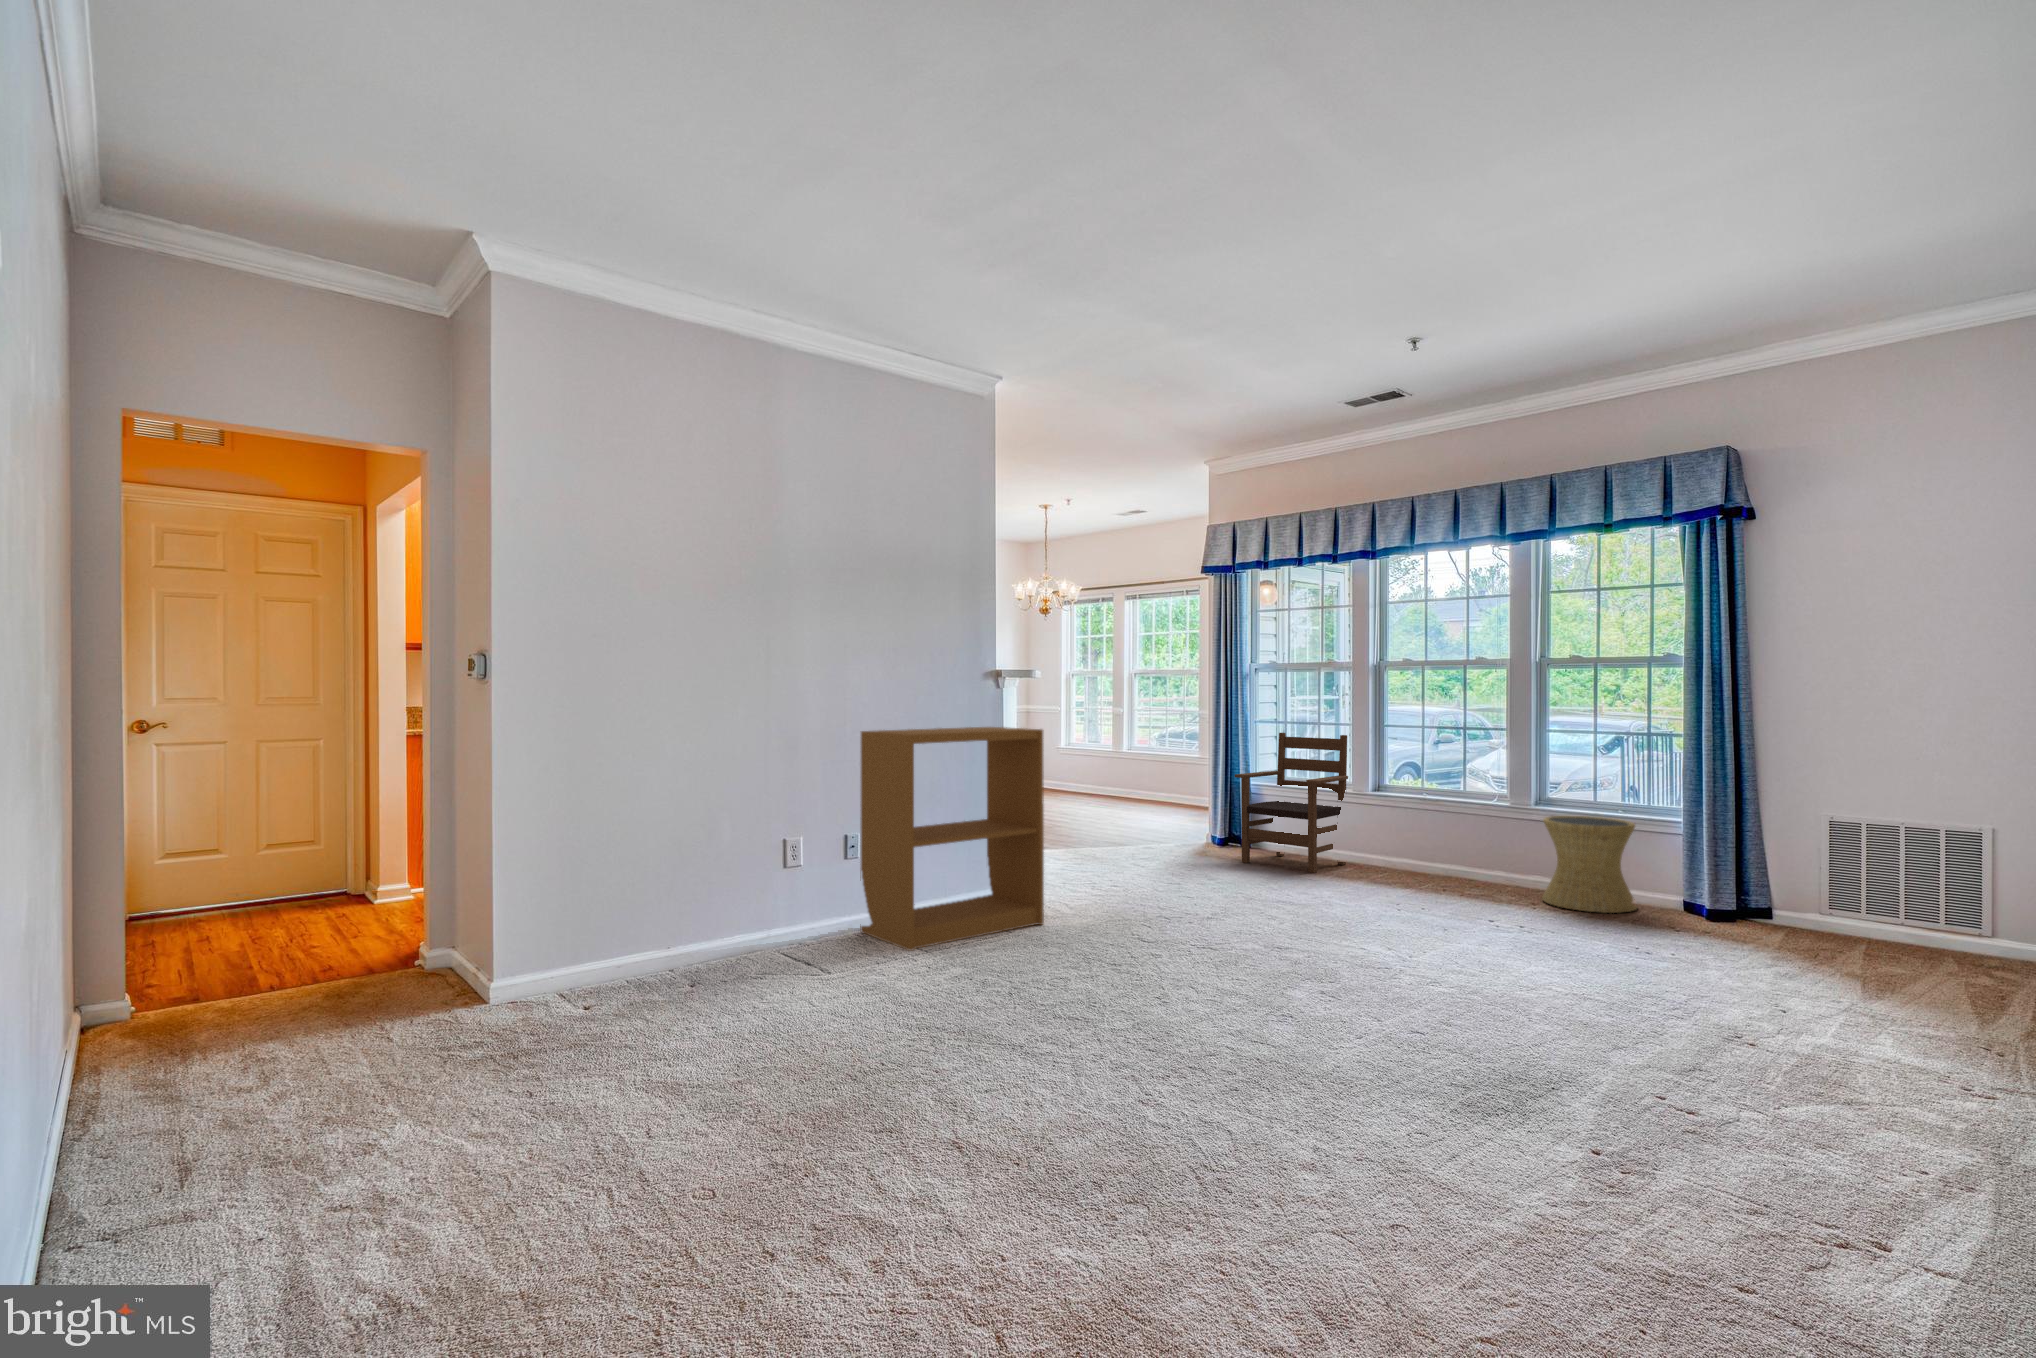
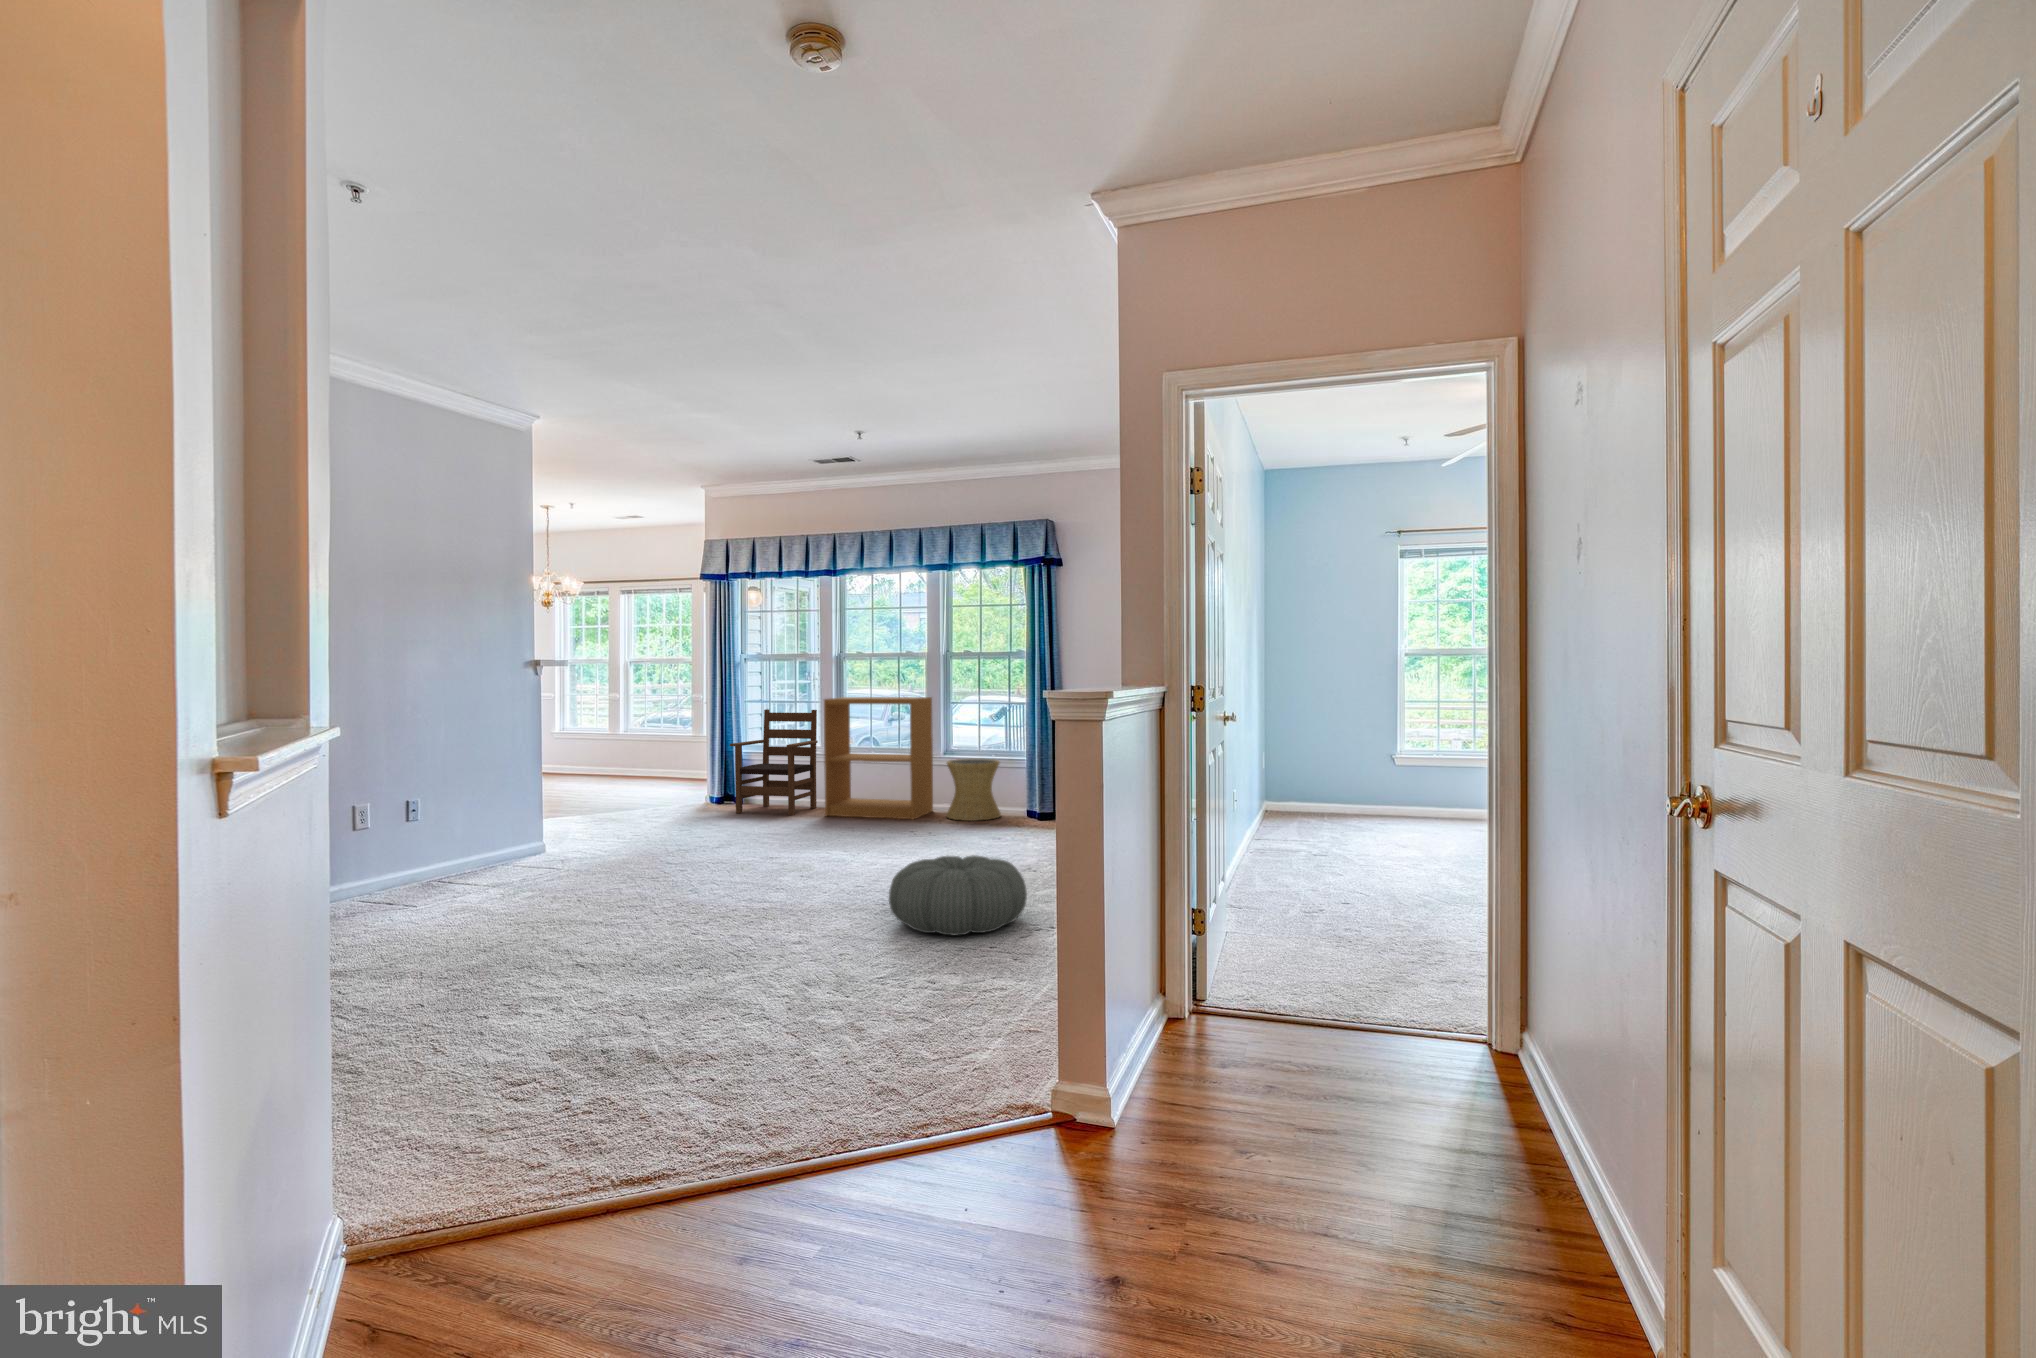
bookshelf: present [861,727,1044,951] -> present [824,697,933,819]
pouf: none [1474,1006,1770,1184] -> present [889,855,1027,936]

